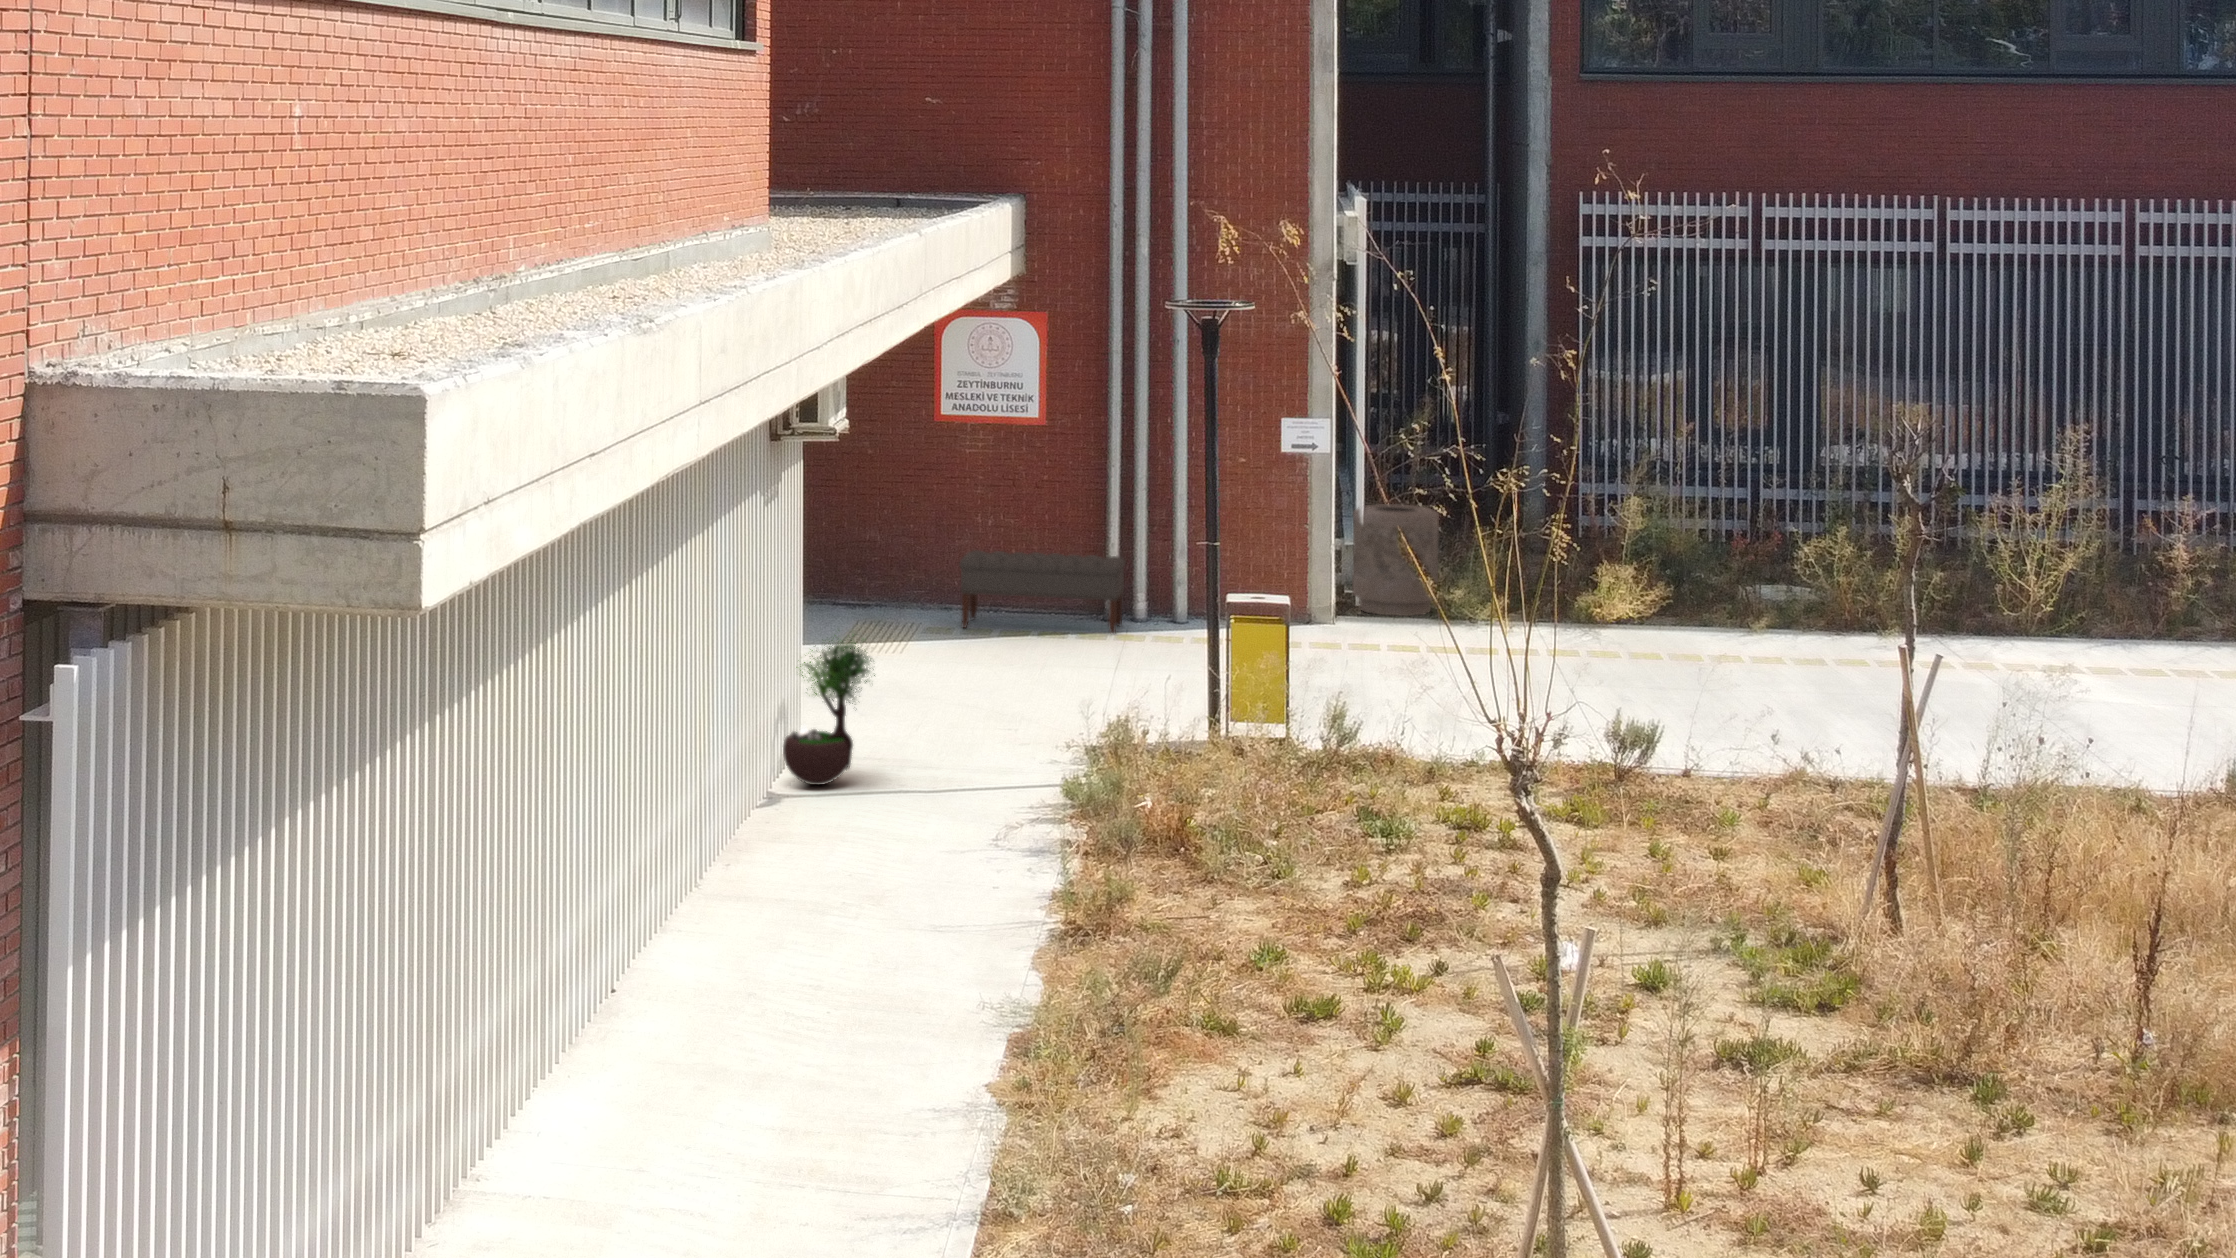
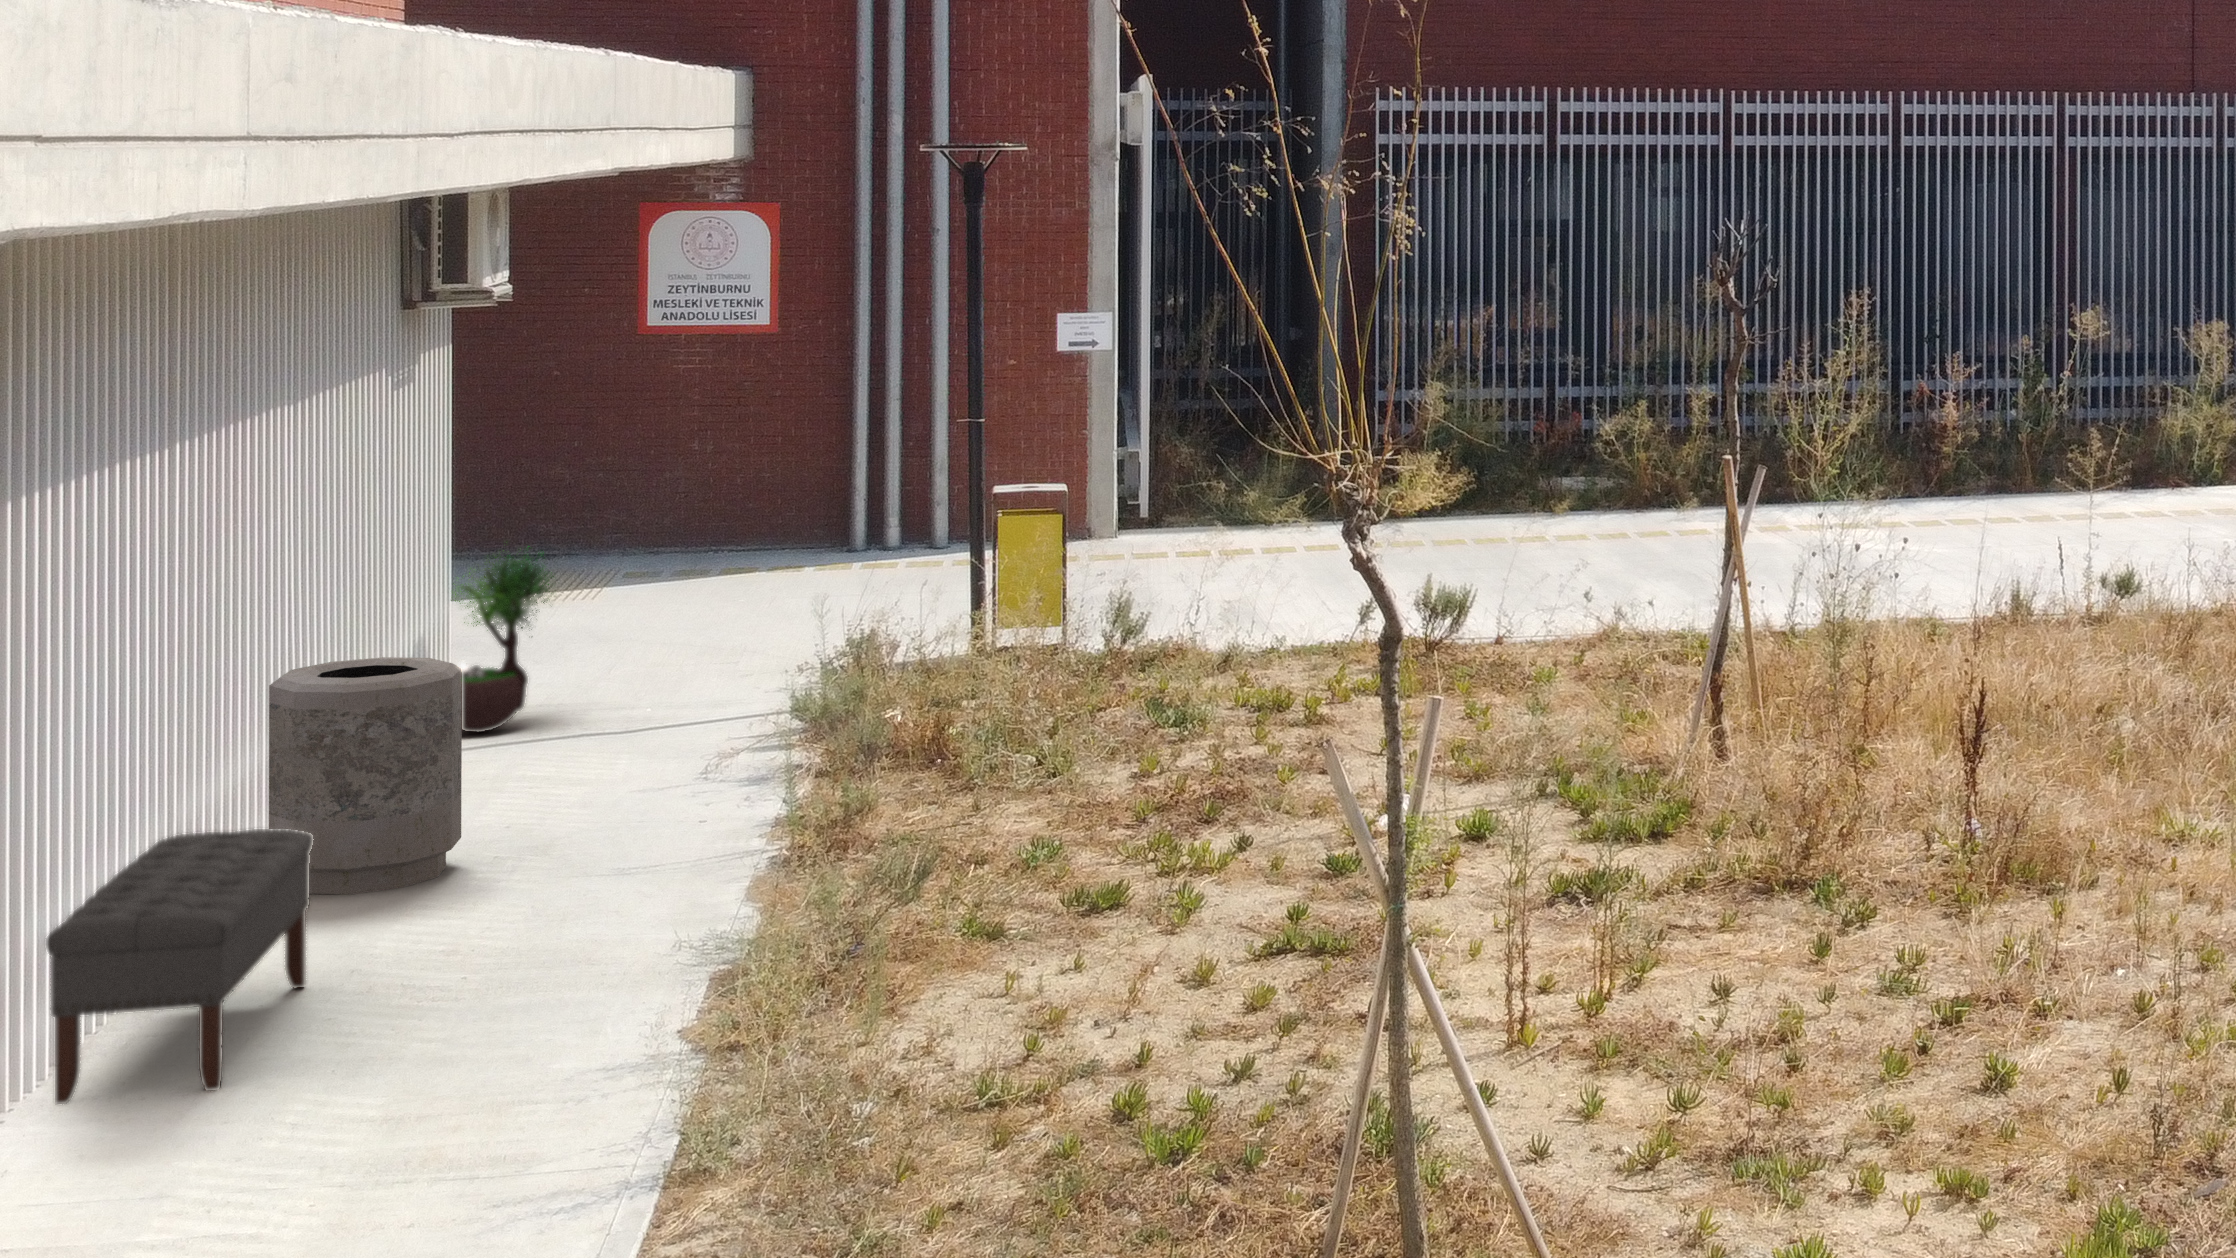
trash can: present [1352,504,1439,616] -> present [269,657,462,894]
bench: present [959,550,1125,634] -> present [46,829,313,1104]

